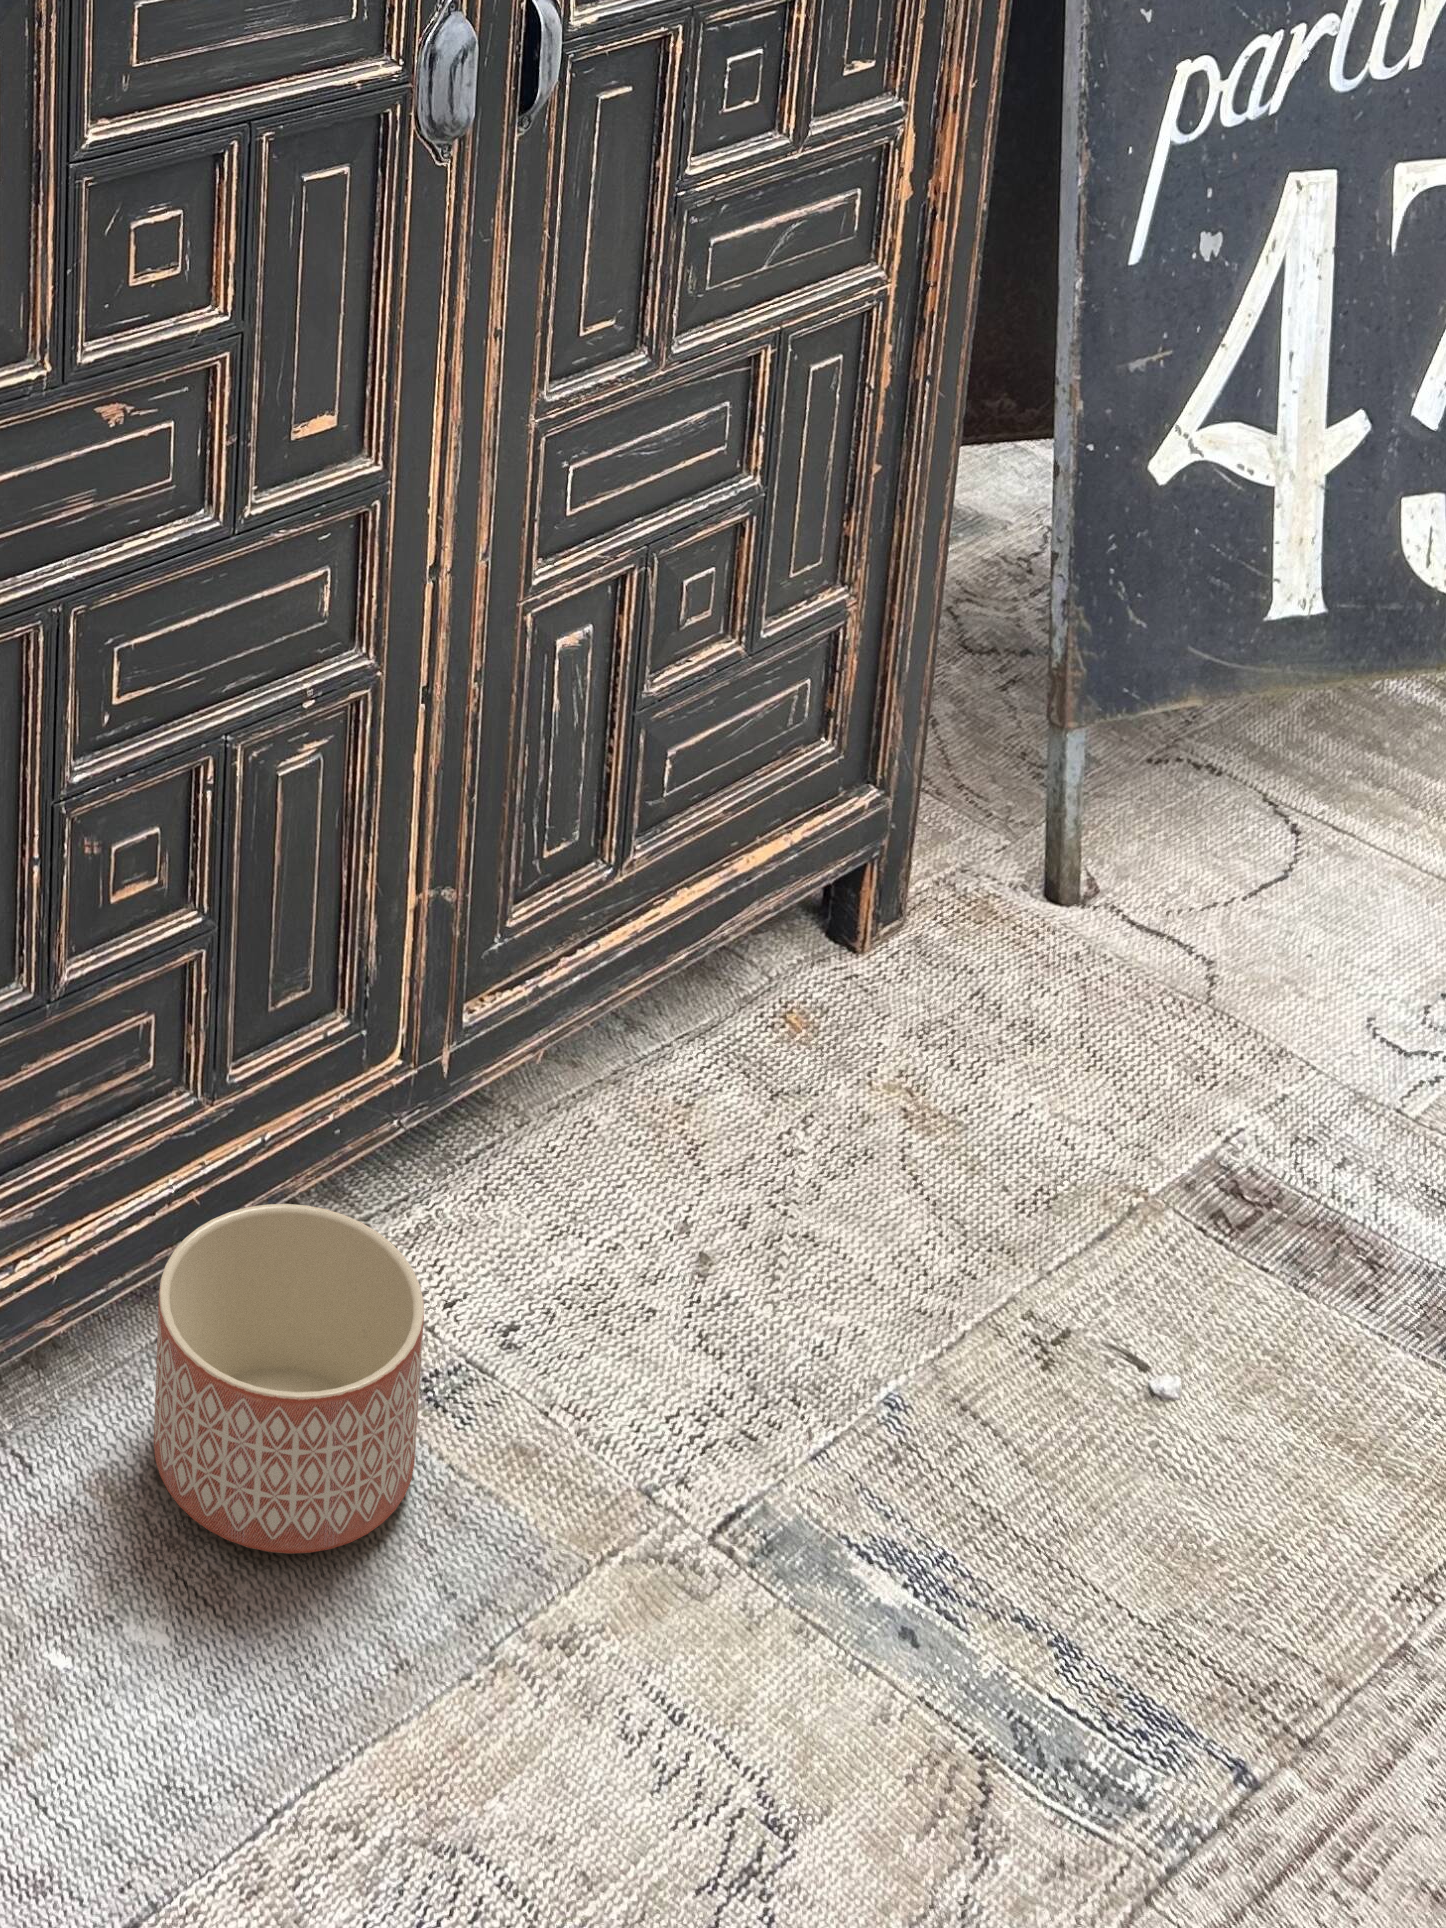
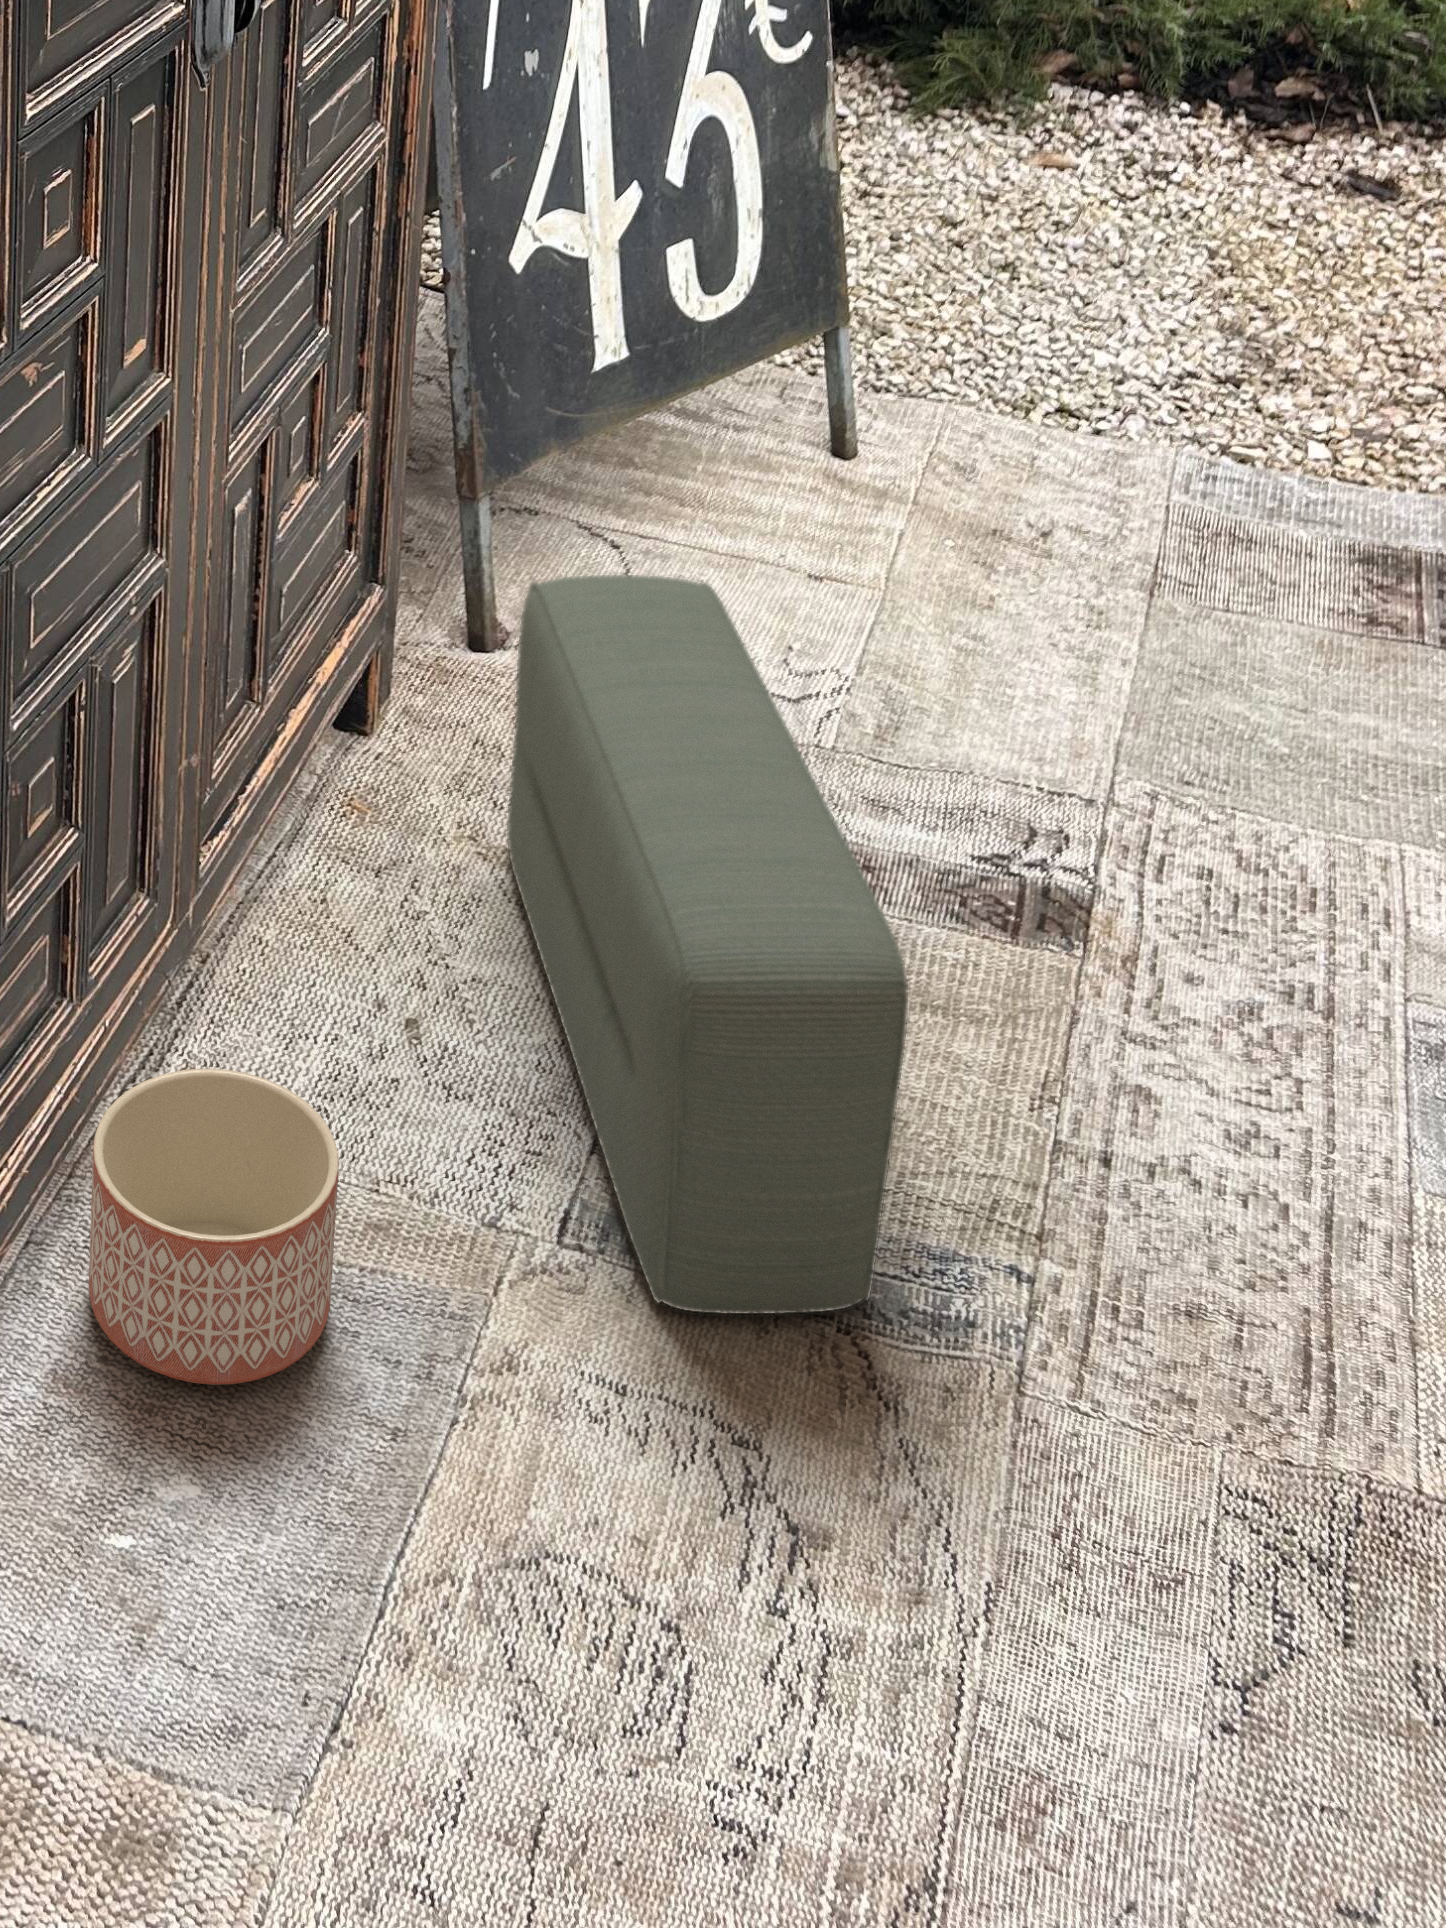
pouf: none [764,805,1160,1732] -> present [507,575,908,1314]

